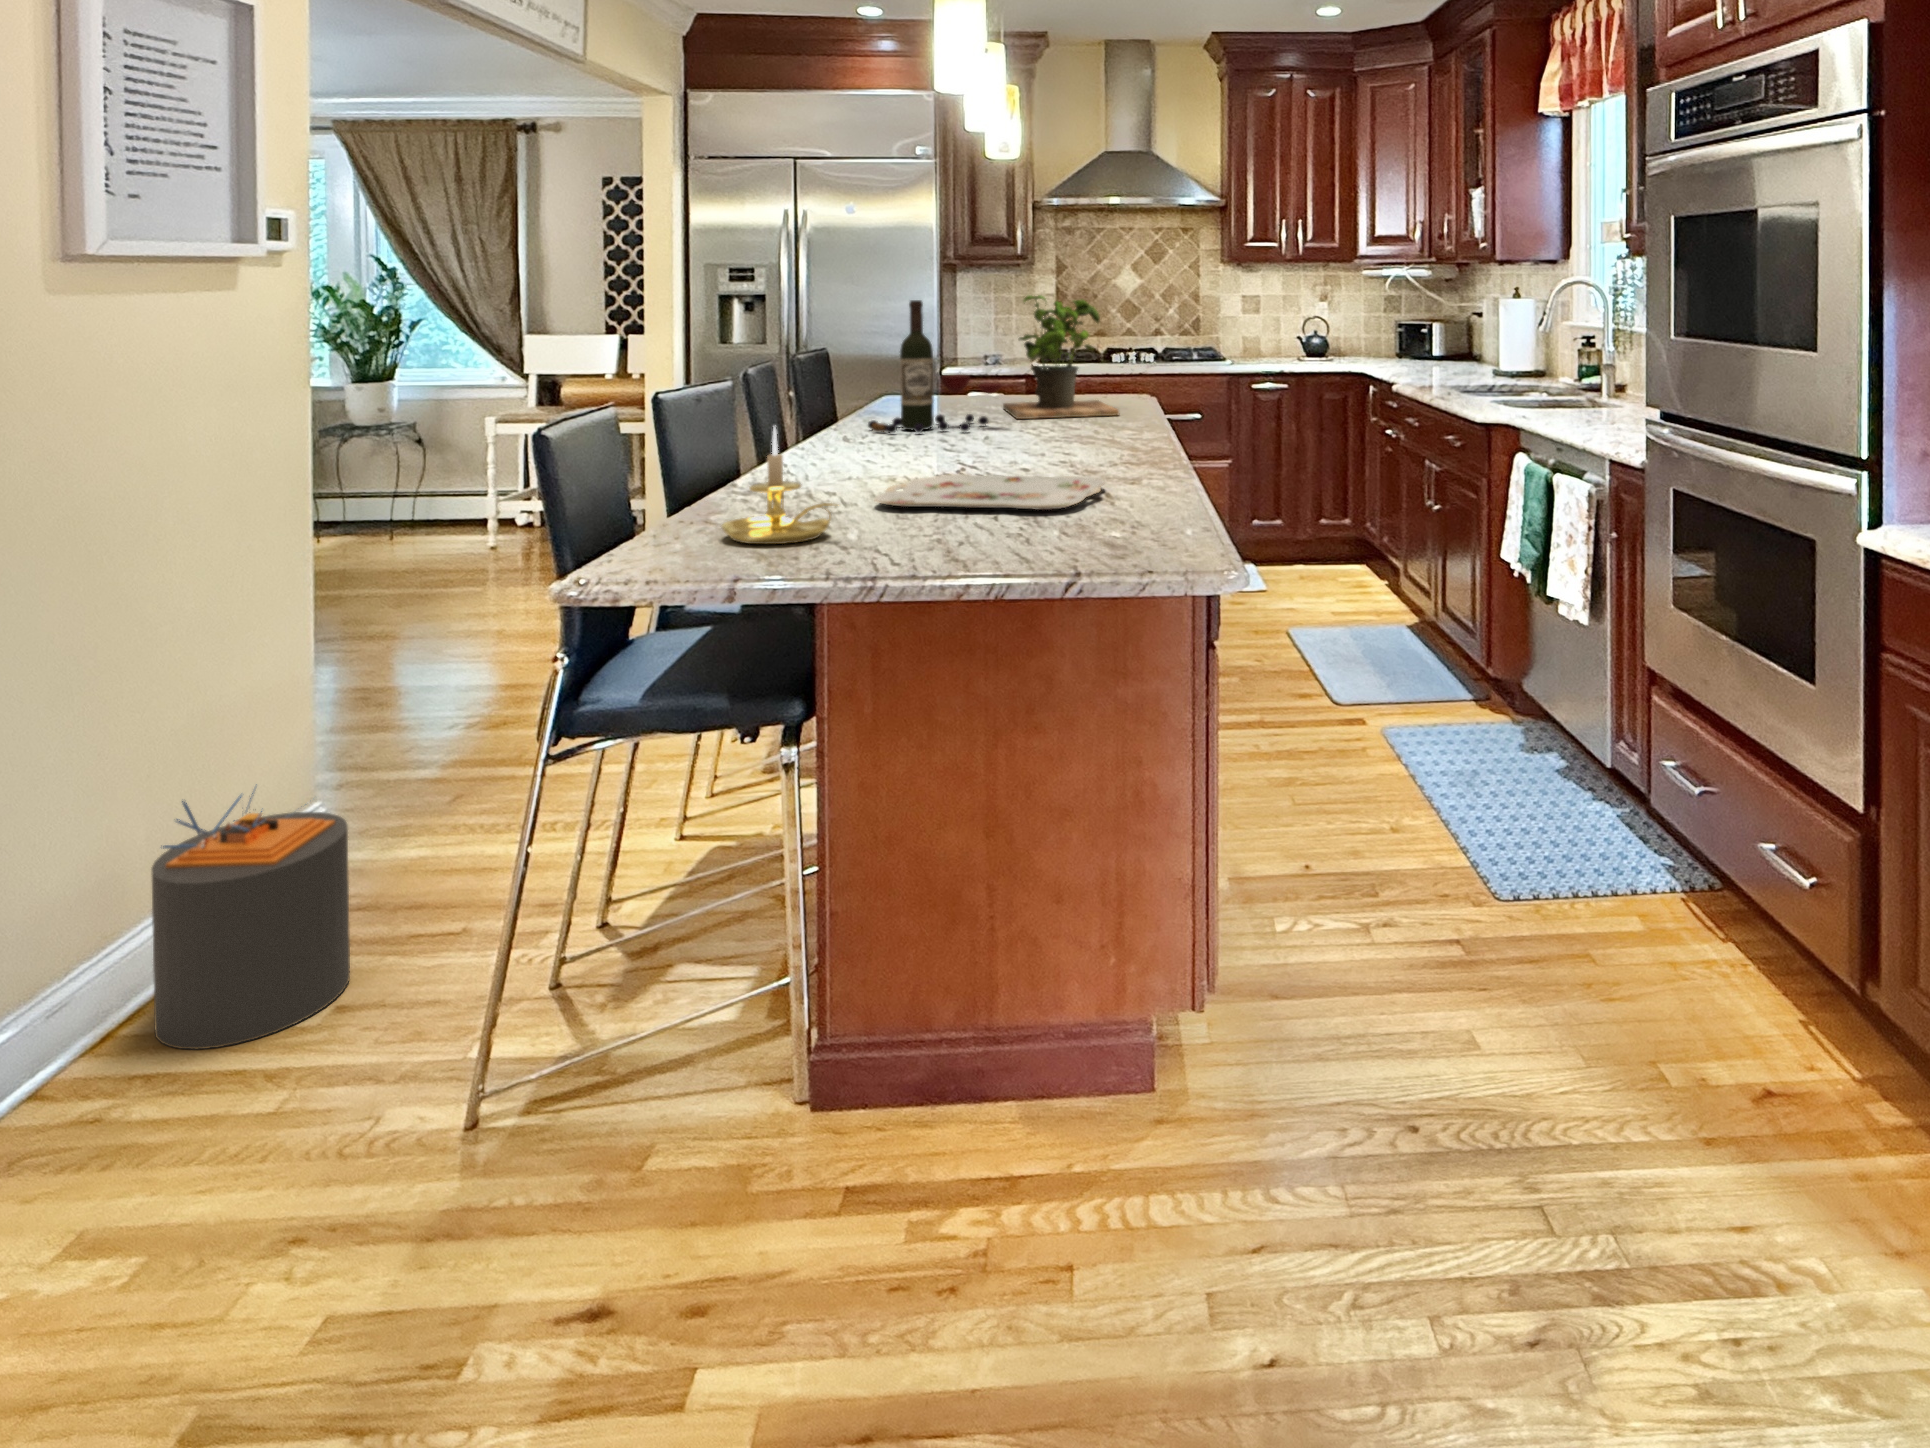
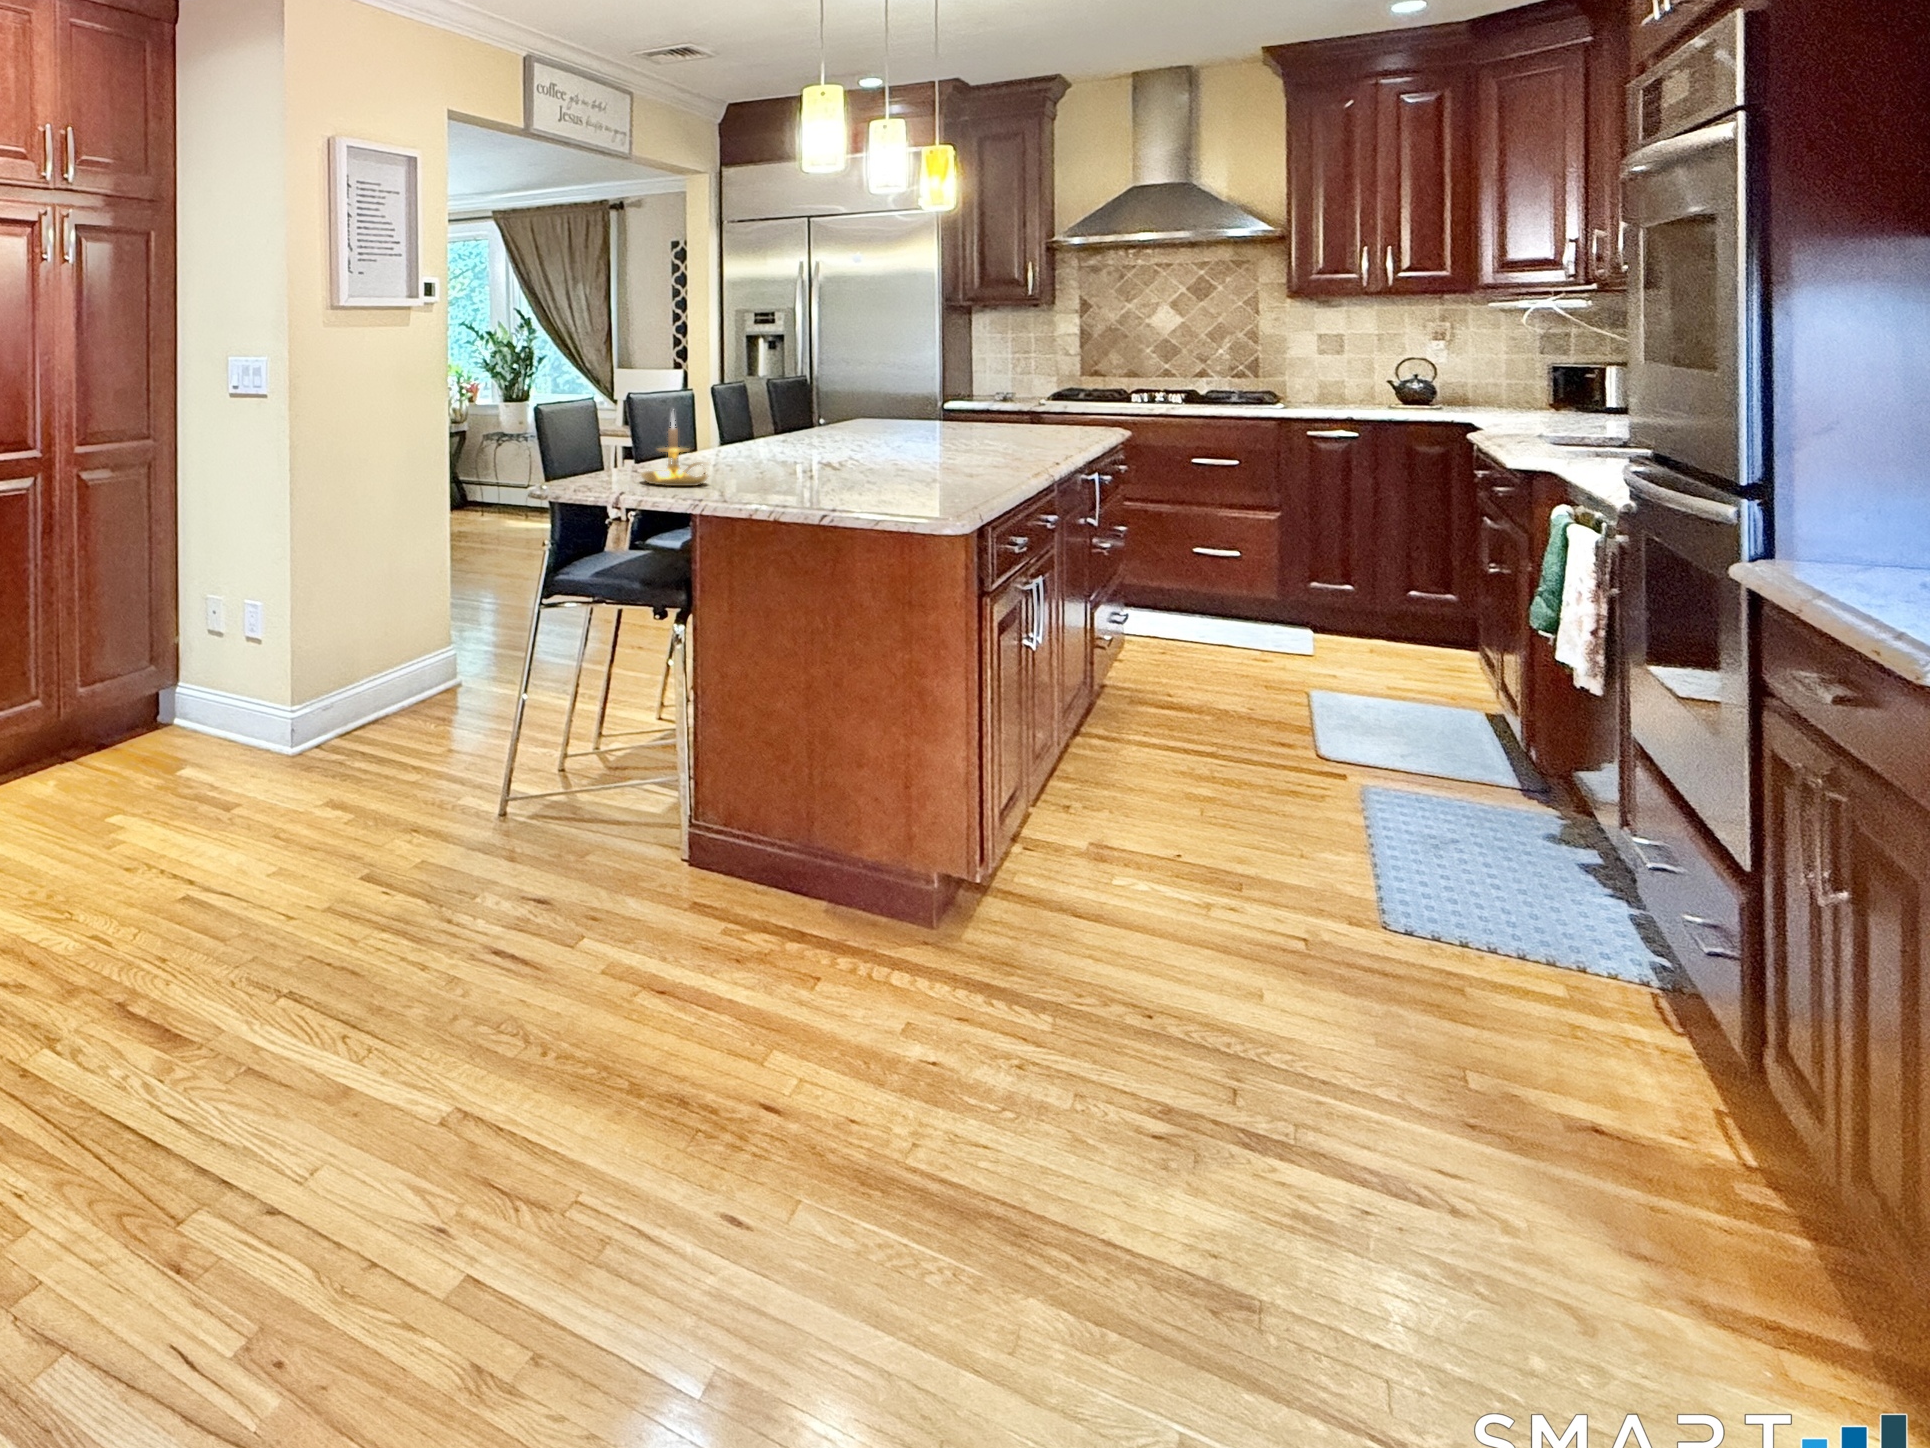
potted plant: present [1003,295,1119,419] -> none [953,329,1058,439]
wine bottle: present [868,300,1002,433] -> none [815,332,932,443]
serving tray: present [875,474,1104,510] -> none [756,462,947,485]
trash can: present [152,784,350,1049] -> none [365,609,458,755]

